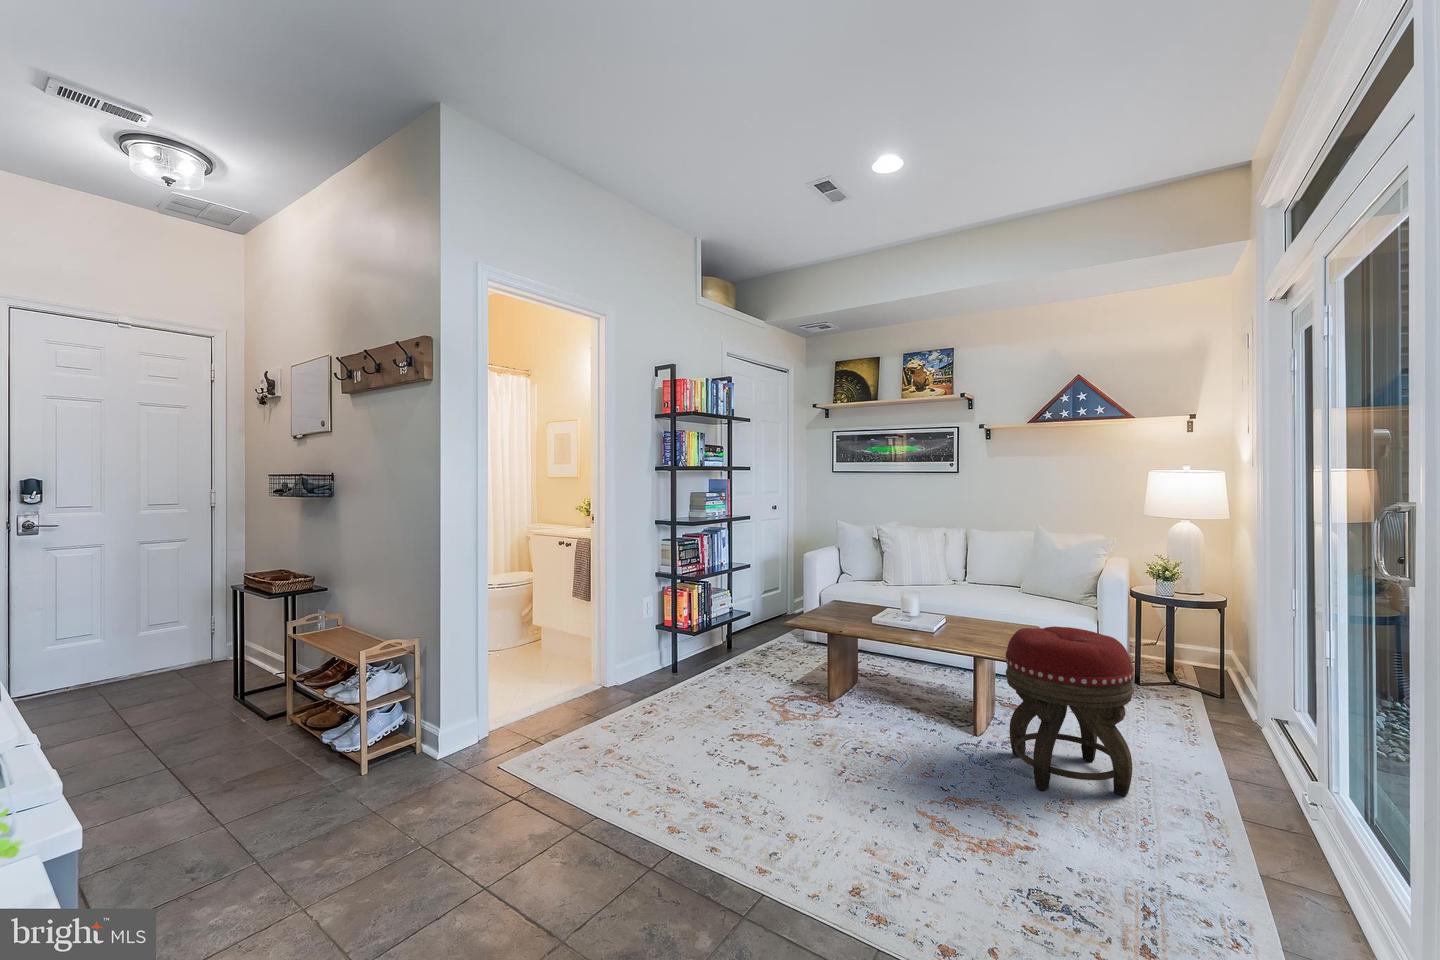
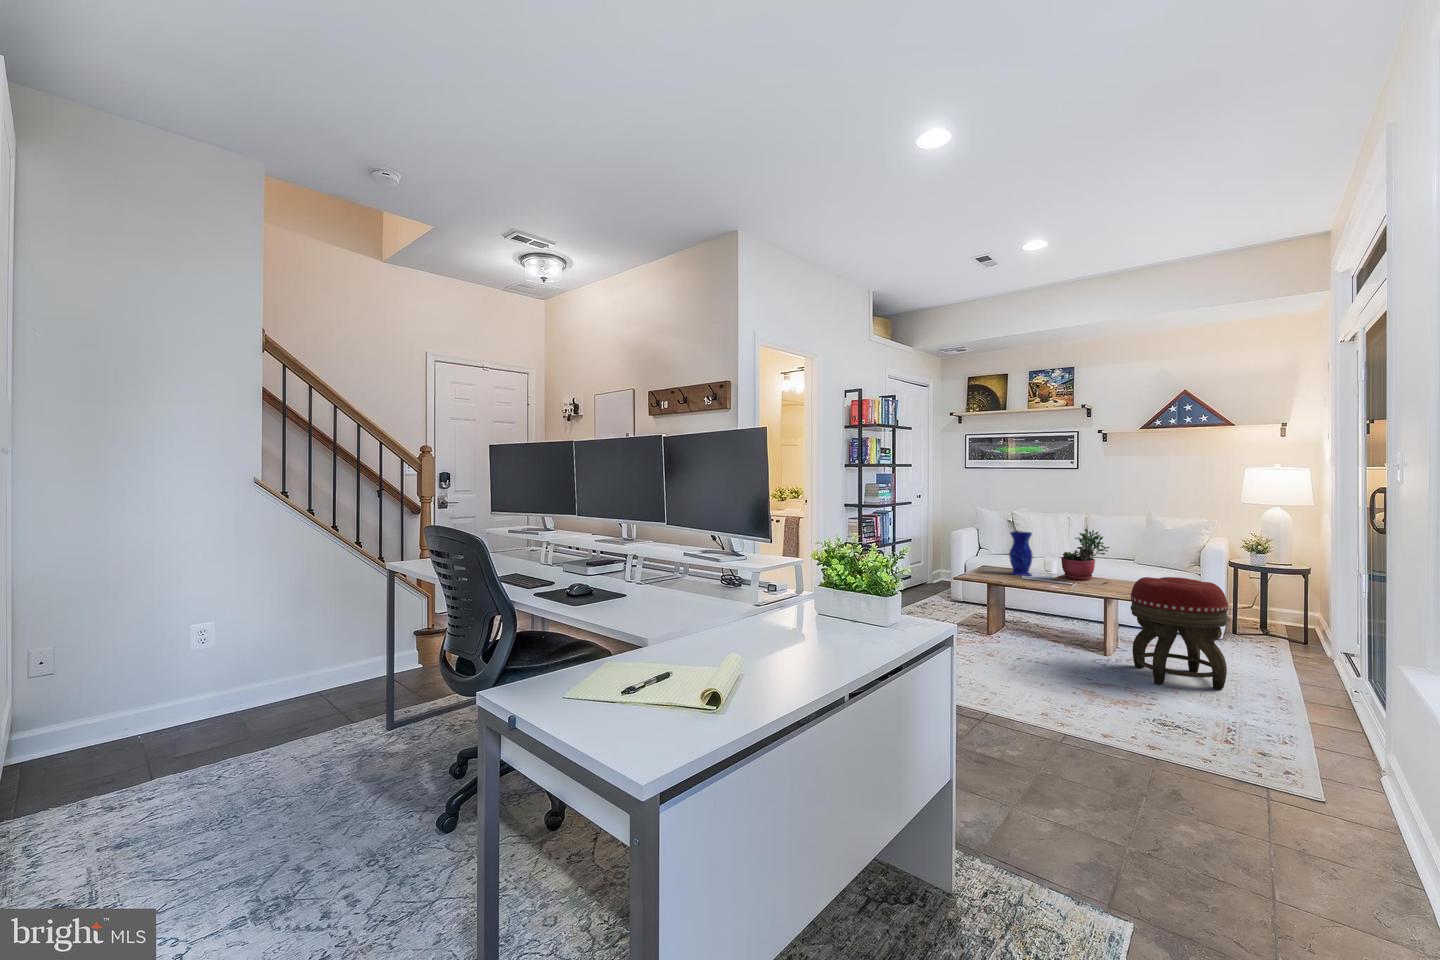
succulent plant: none [910,554,987,636] -> present [1052,529,1110,586]
vase: none [861,558,890,619] -> present [1009,531,1033,576]

